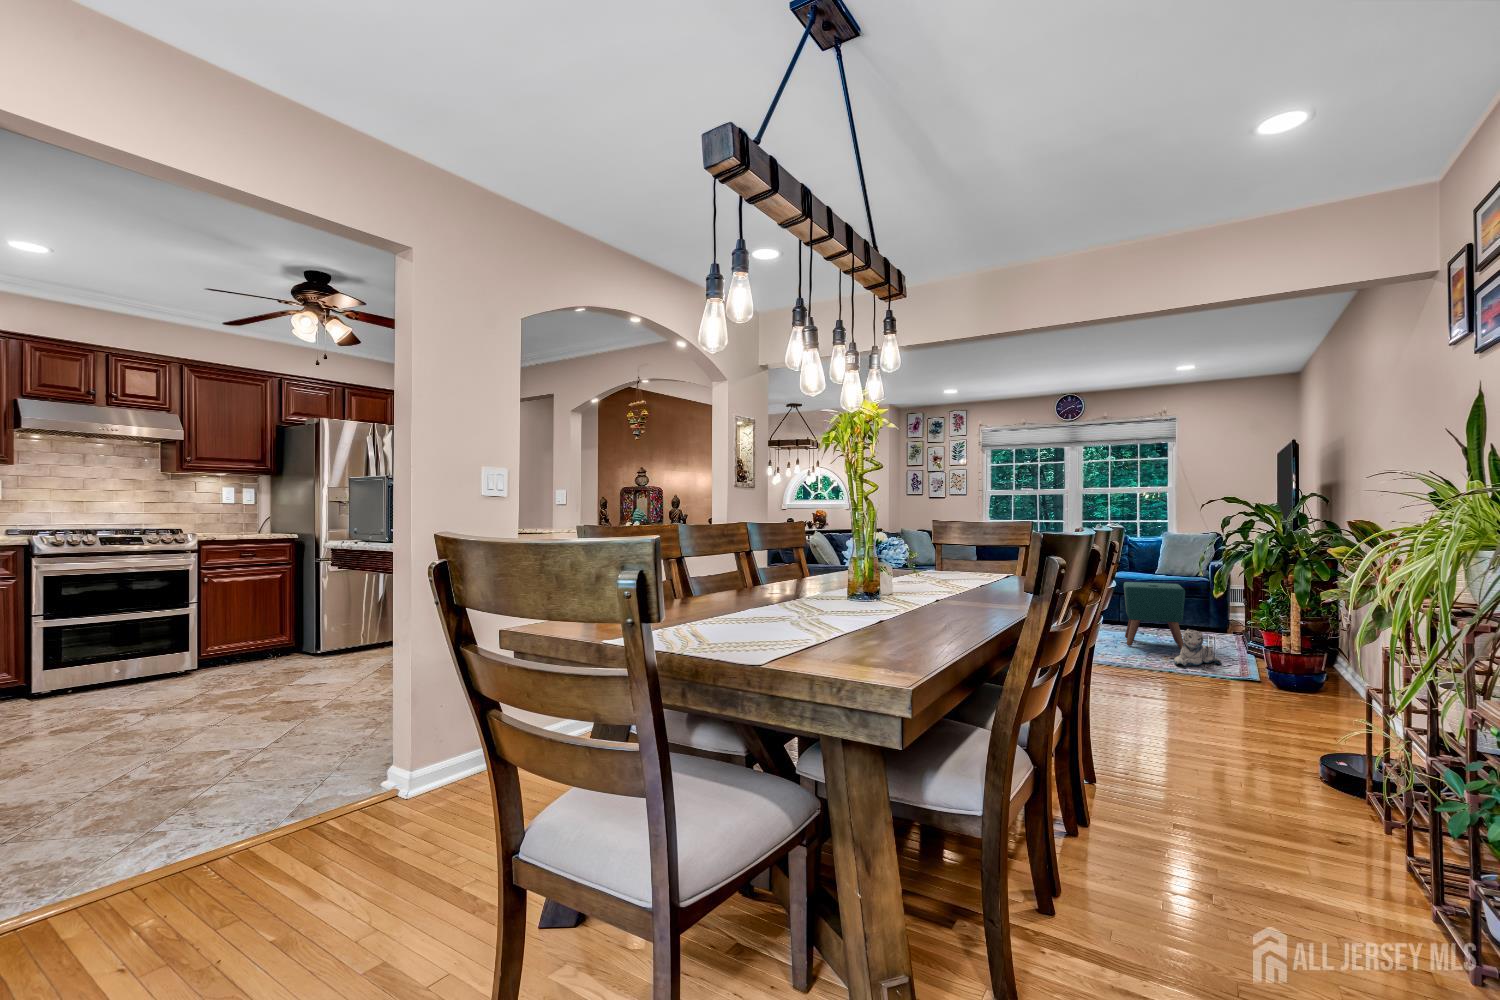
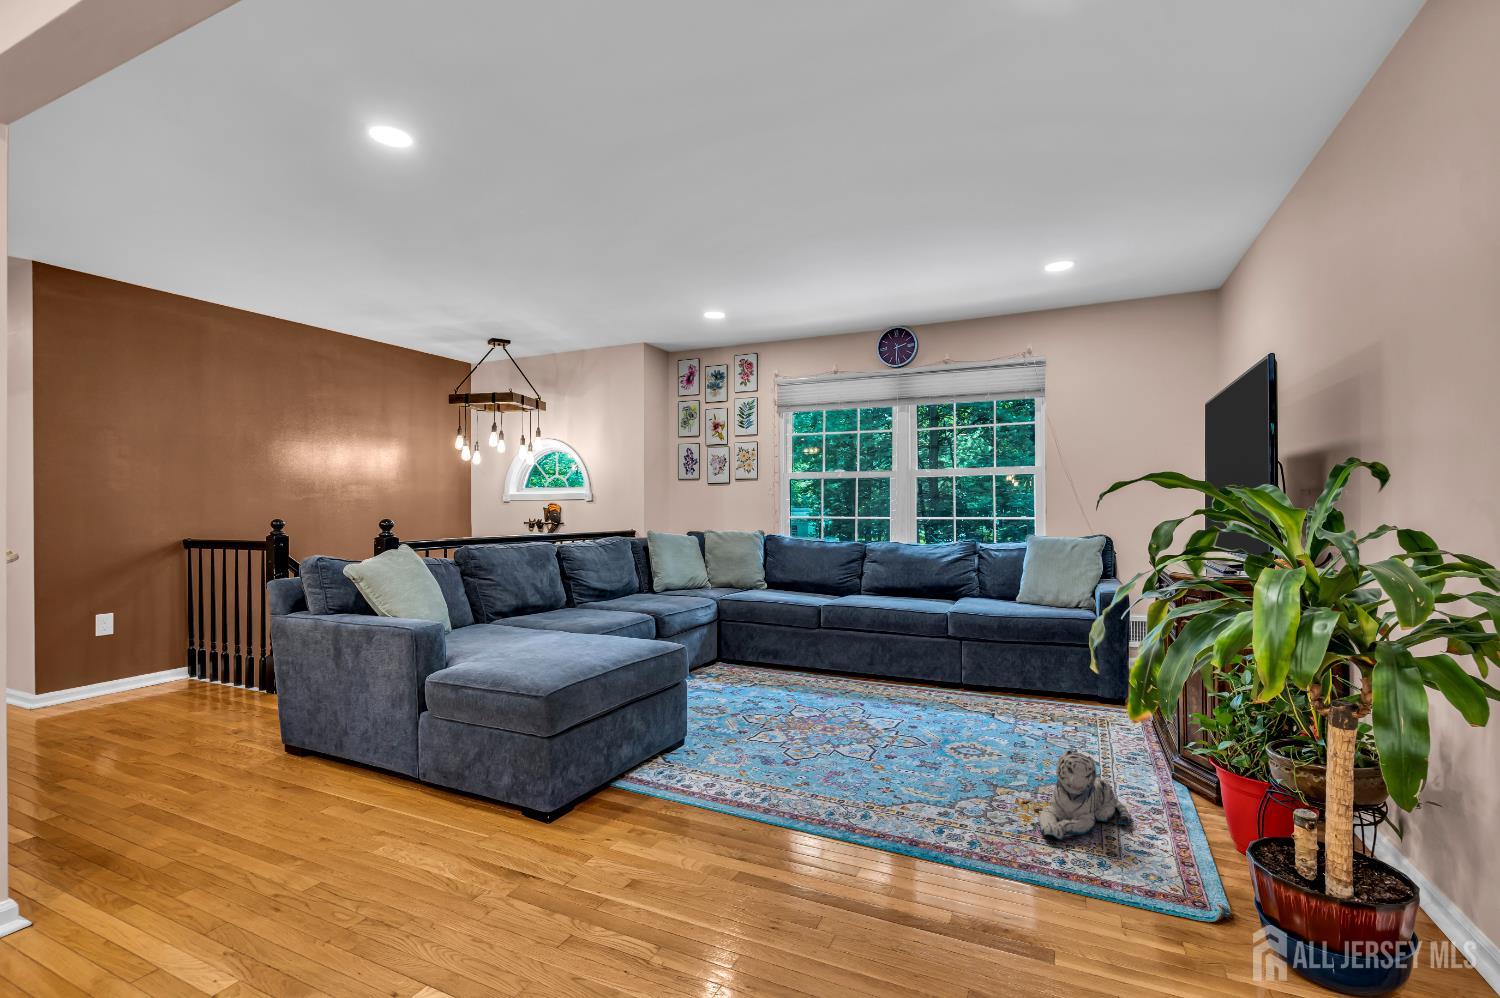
ottoman: present [1124,582,1185,649] -> none [954,630,1060,767]

